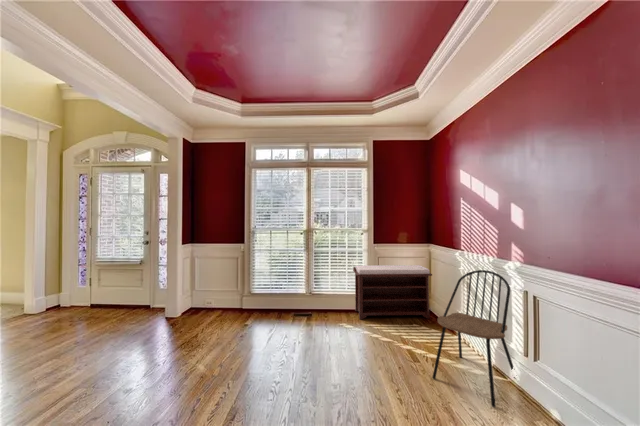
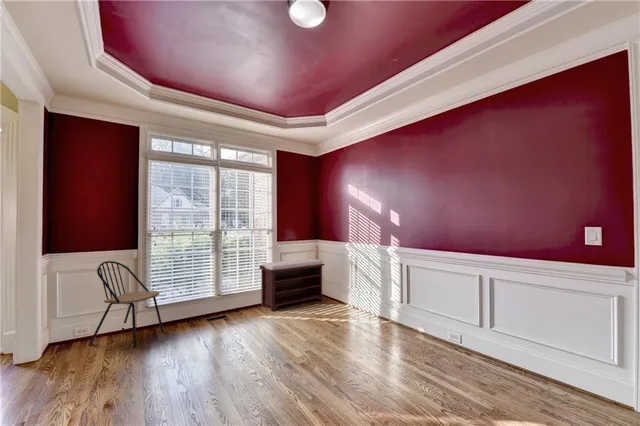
dining chair: present [432,270,515,407] -> present [89,261,164,347]

